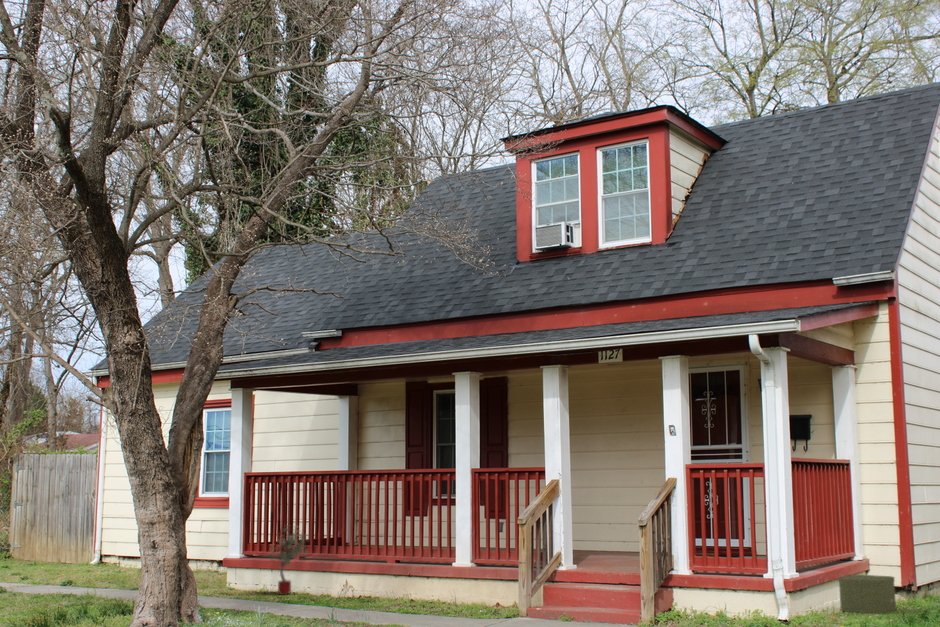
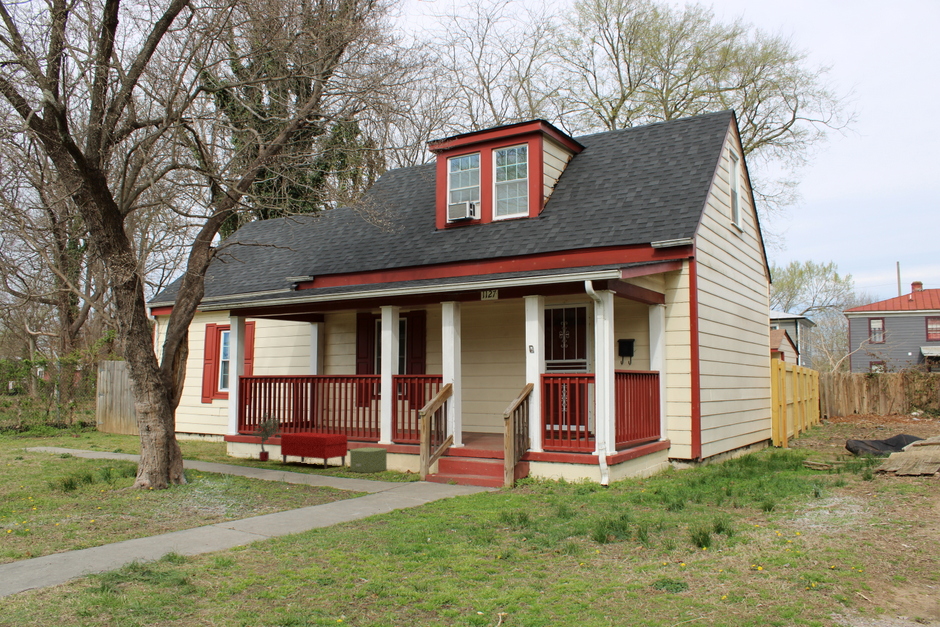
bench: none [311,553,407,603] -> present [281,432,348,469]
storage box: present [838,575,896,613] -> present [350,447,387,473]

